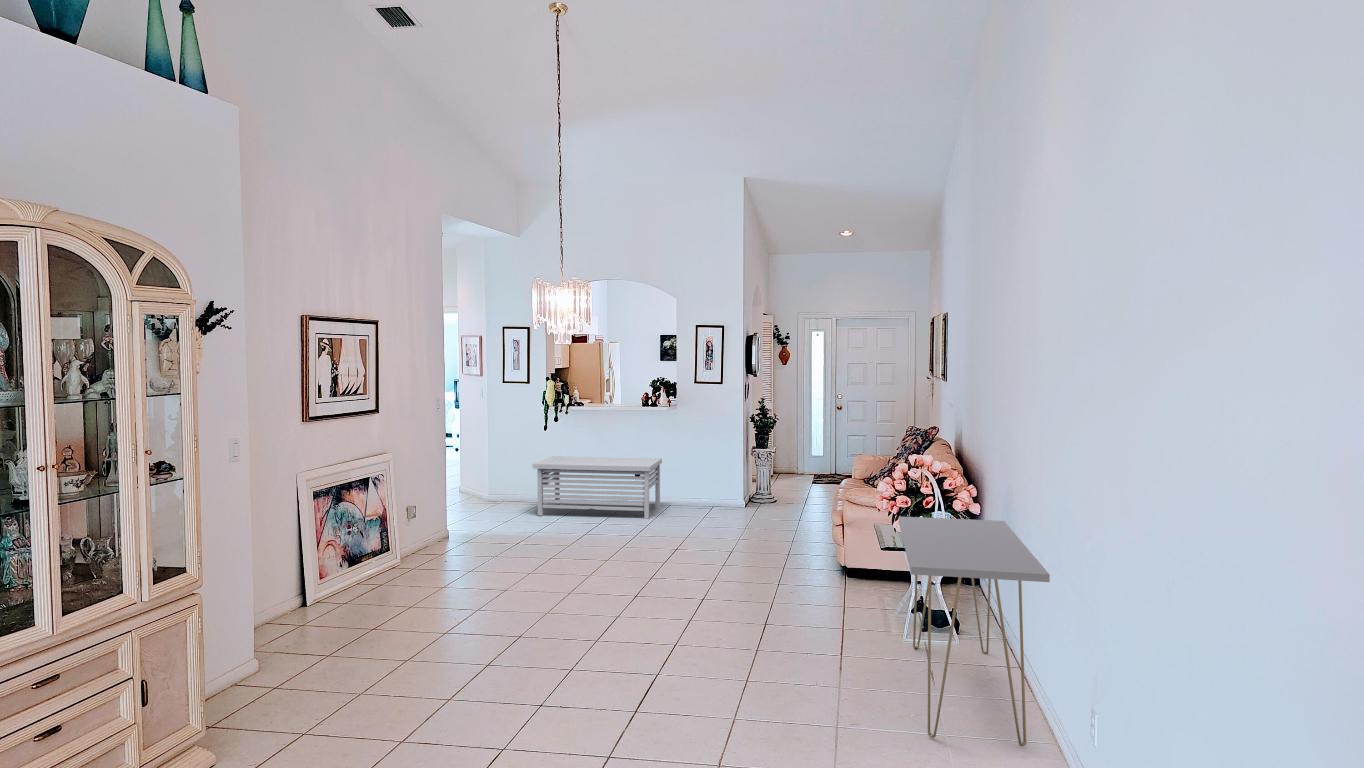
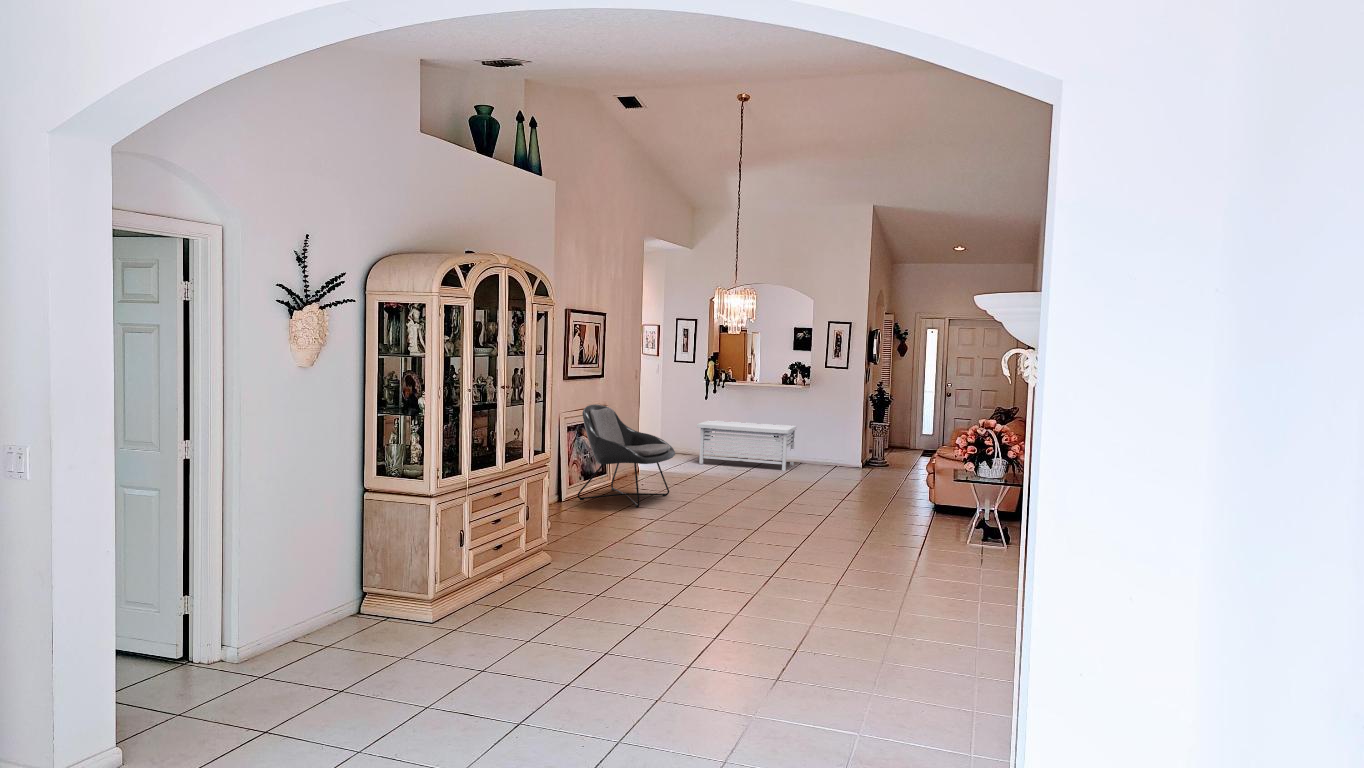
lounge chair: none [332,454,484,608] -> present [578,404,675,507]
console table: present [899,517,1050,746] -> none [962,458,1047,588]

